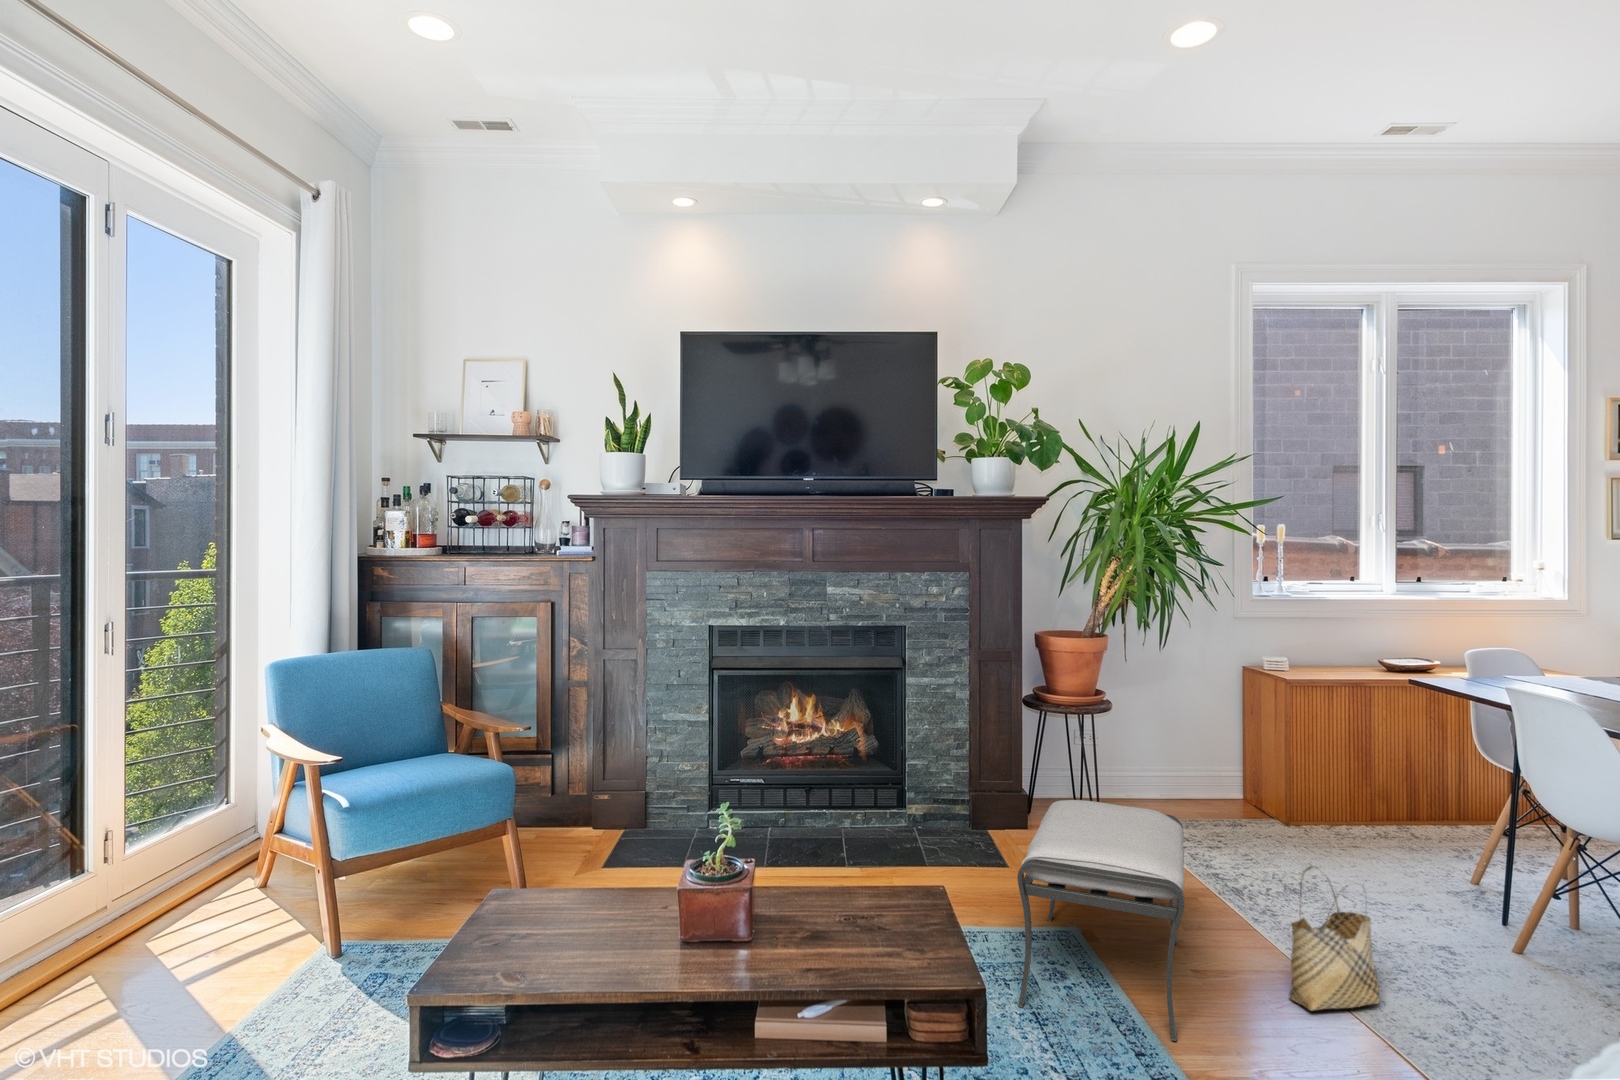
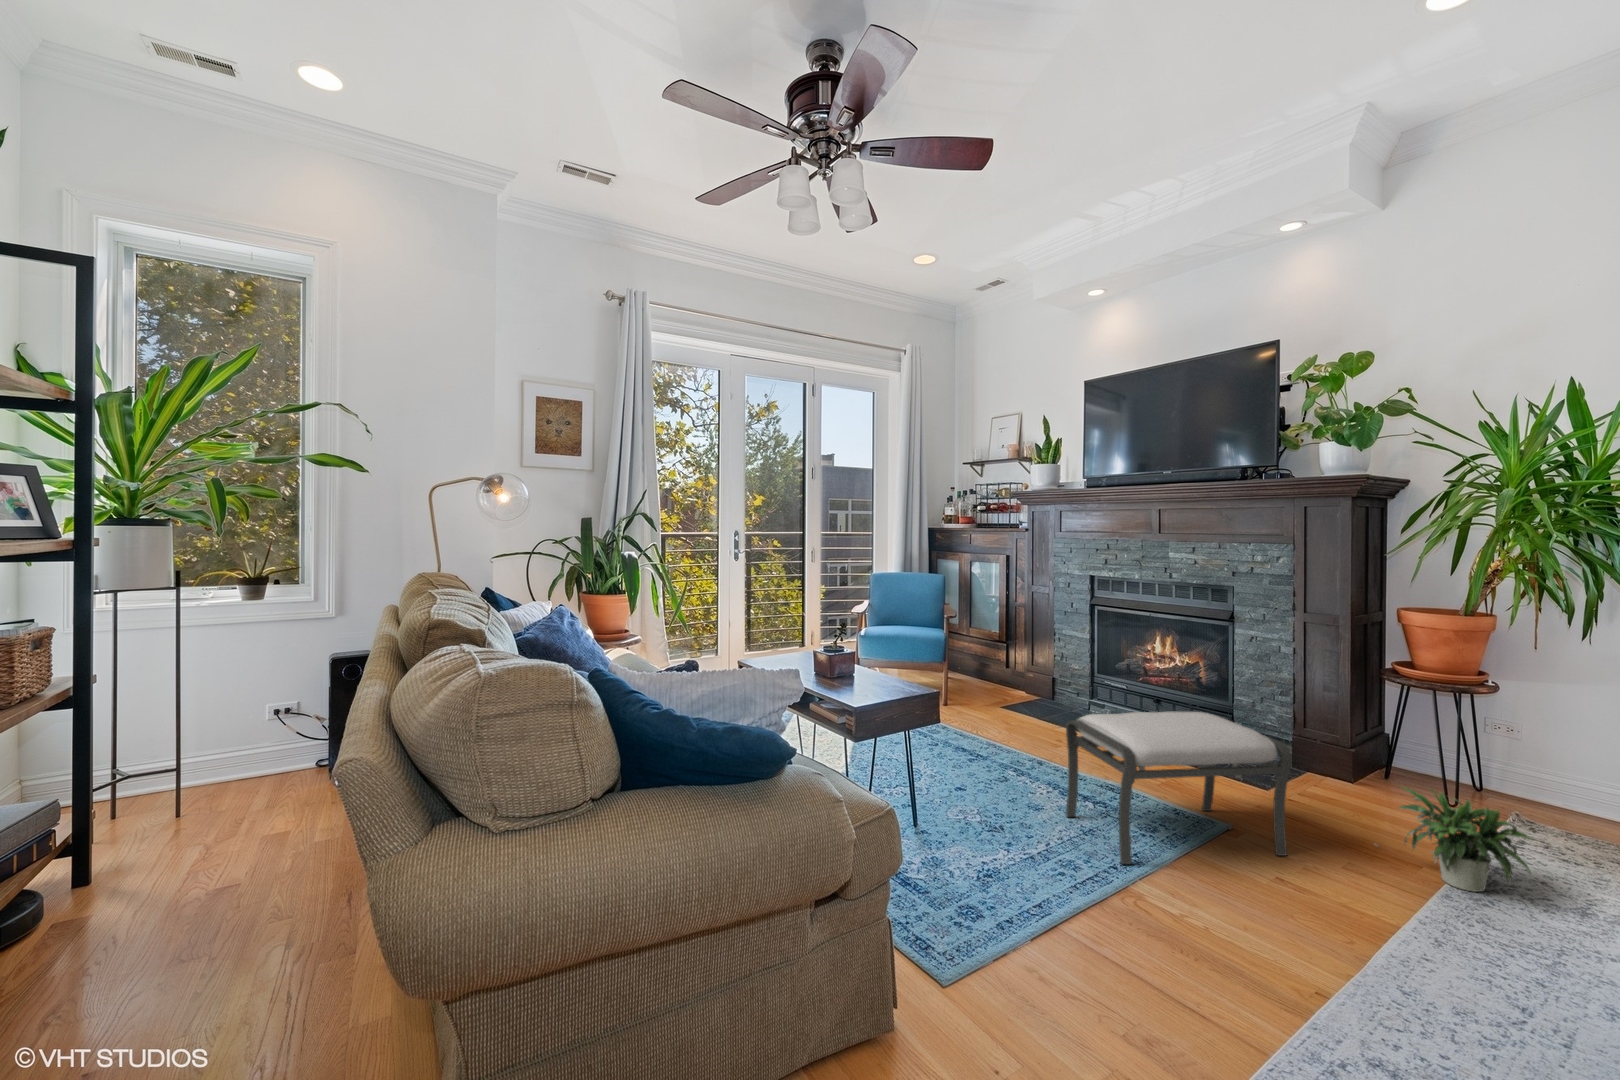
potted plant: none [1169,818,1304,909] -> present [1400,787,1532,892]
woven basket: present [1289,866,1379,1011] -> none [1274,798,1388,944]

